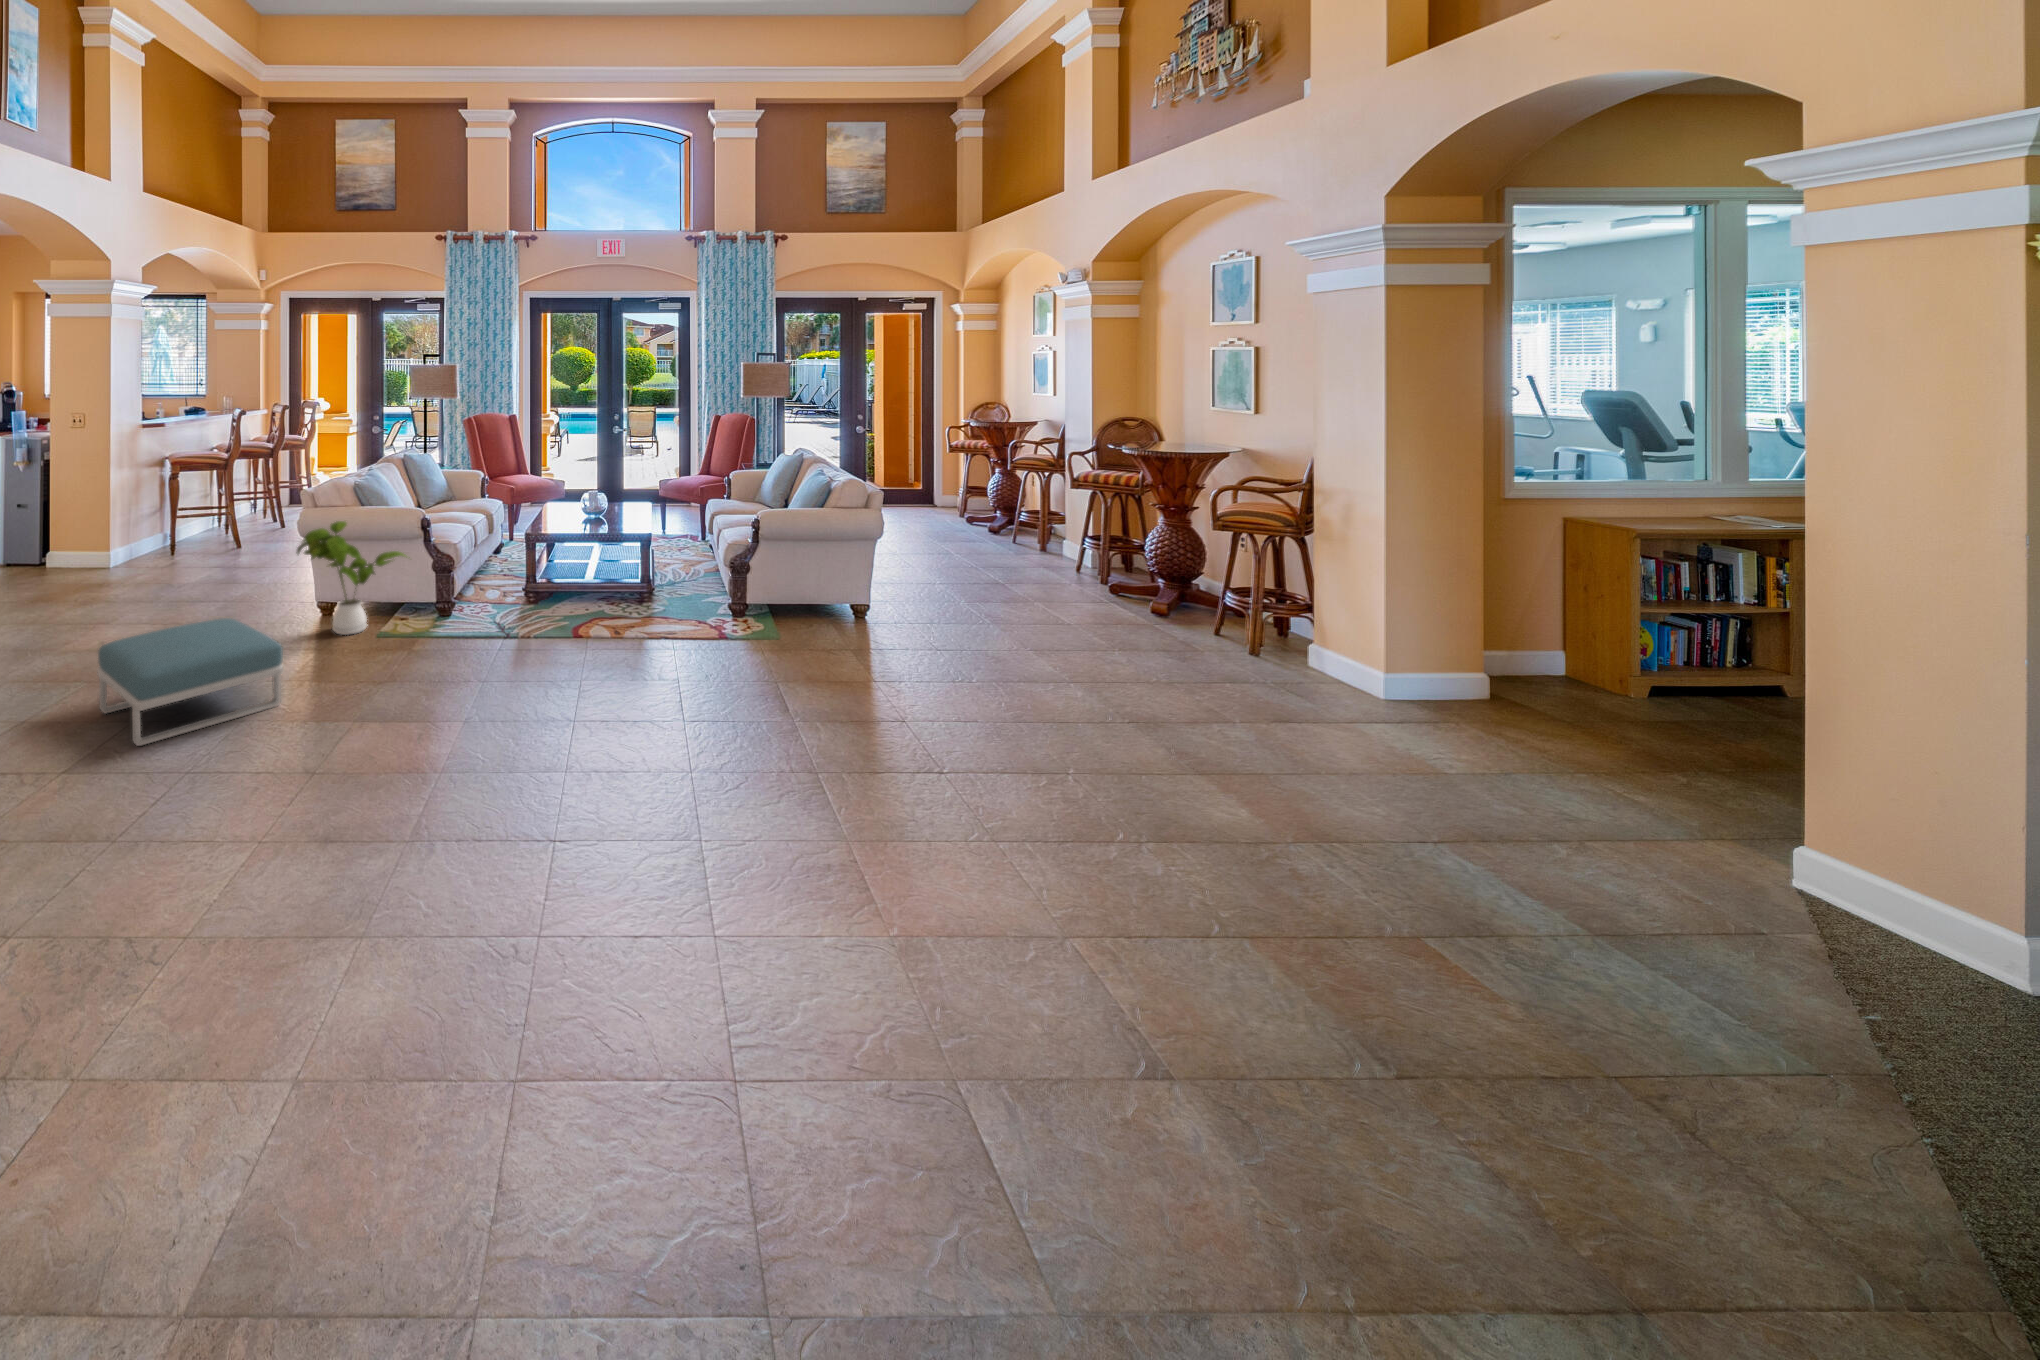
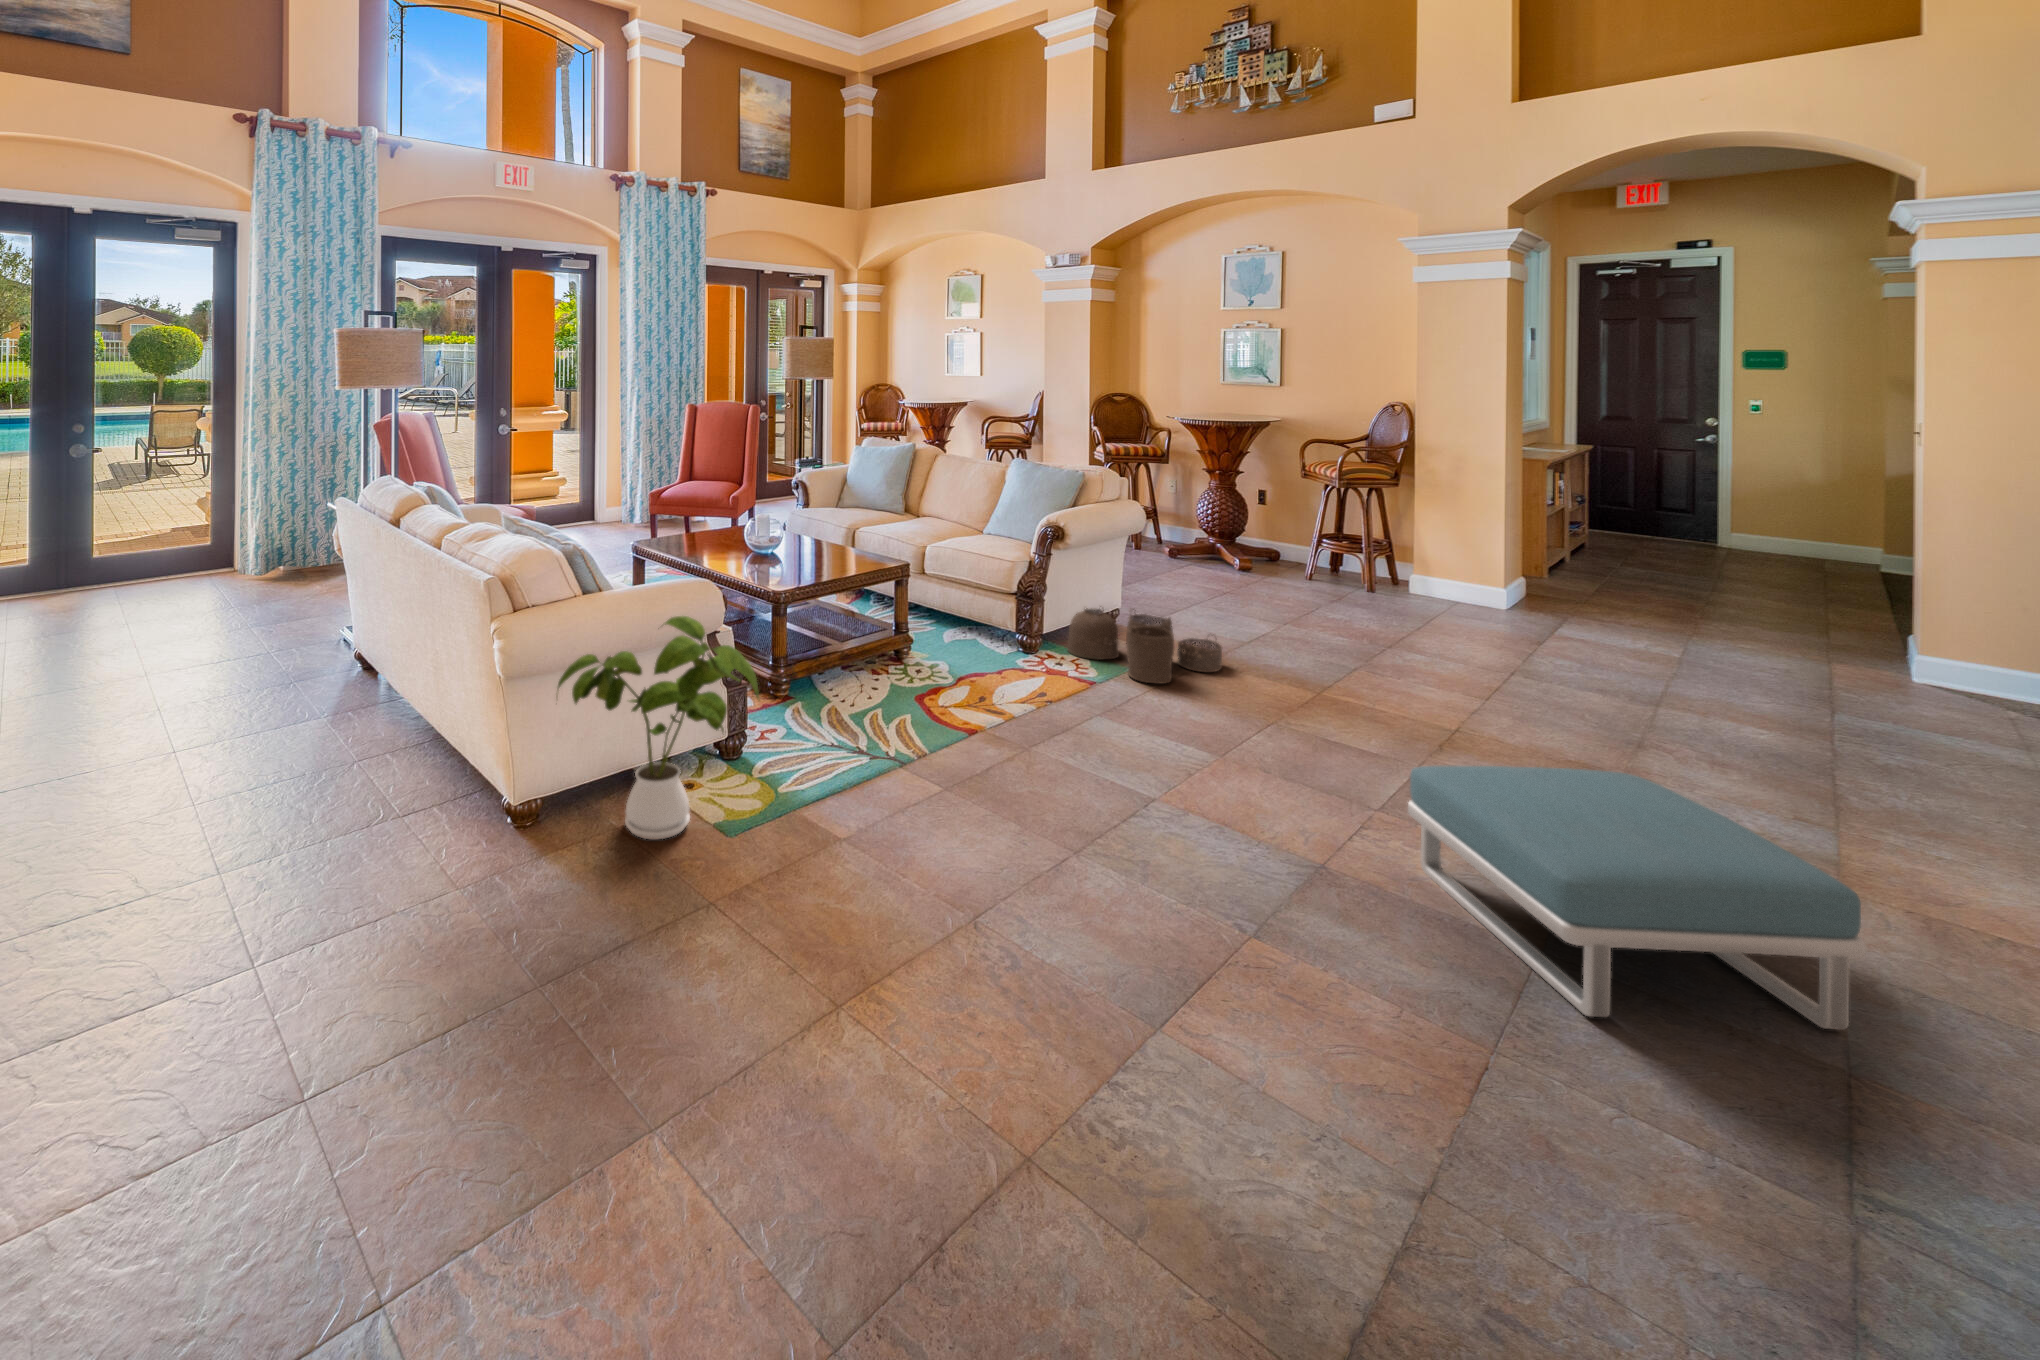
woven basket: none [748,583,847,651] -> present [1068,608,1222,684]
footstool: present [97,618,283,746] -> present [1408,765,1866,1030]

